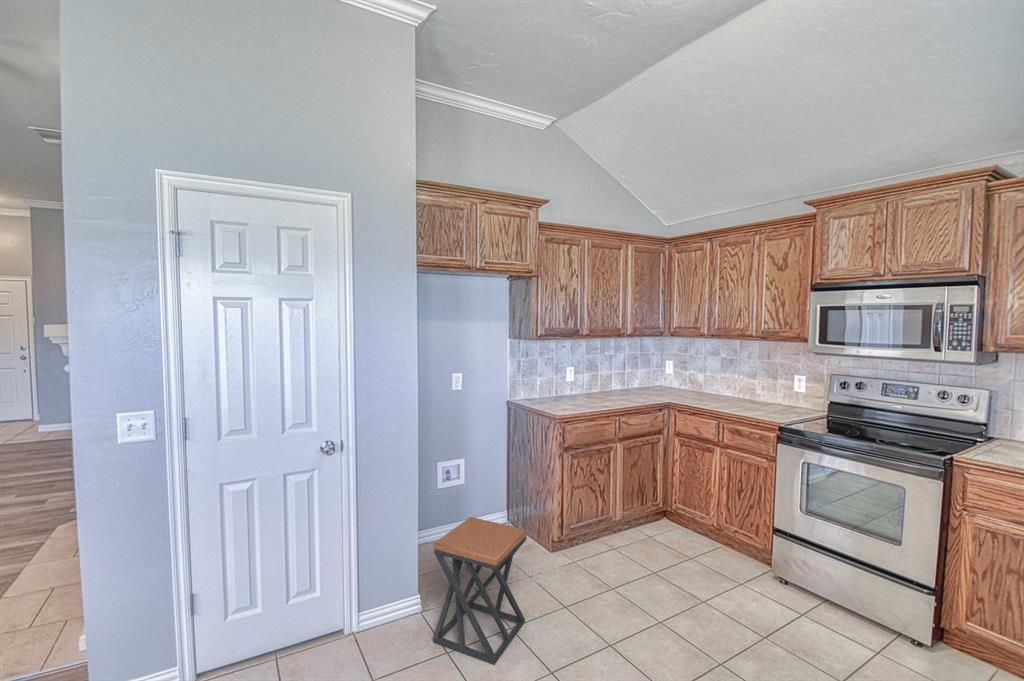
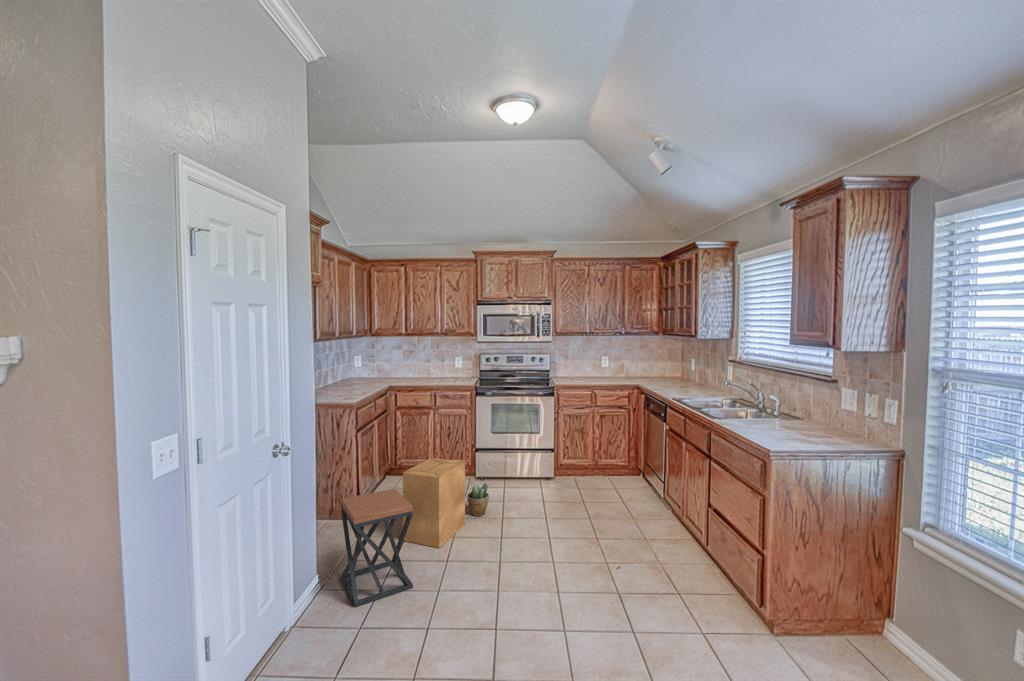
cardboard box: none [567,511,663,639] -> present [403,458,465,548]
potted plant: none [682,580,720,634] -> present [467,483,489,516]

